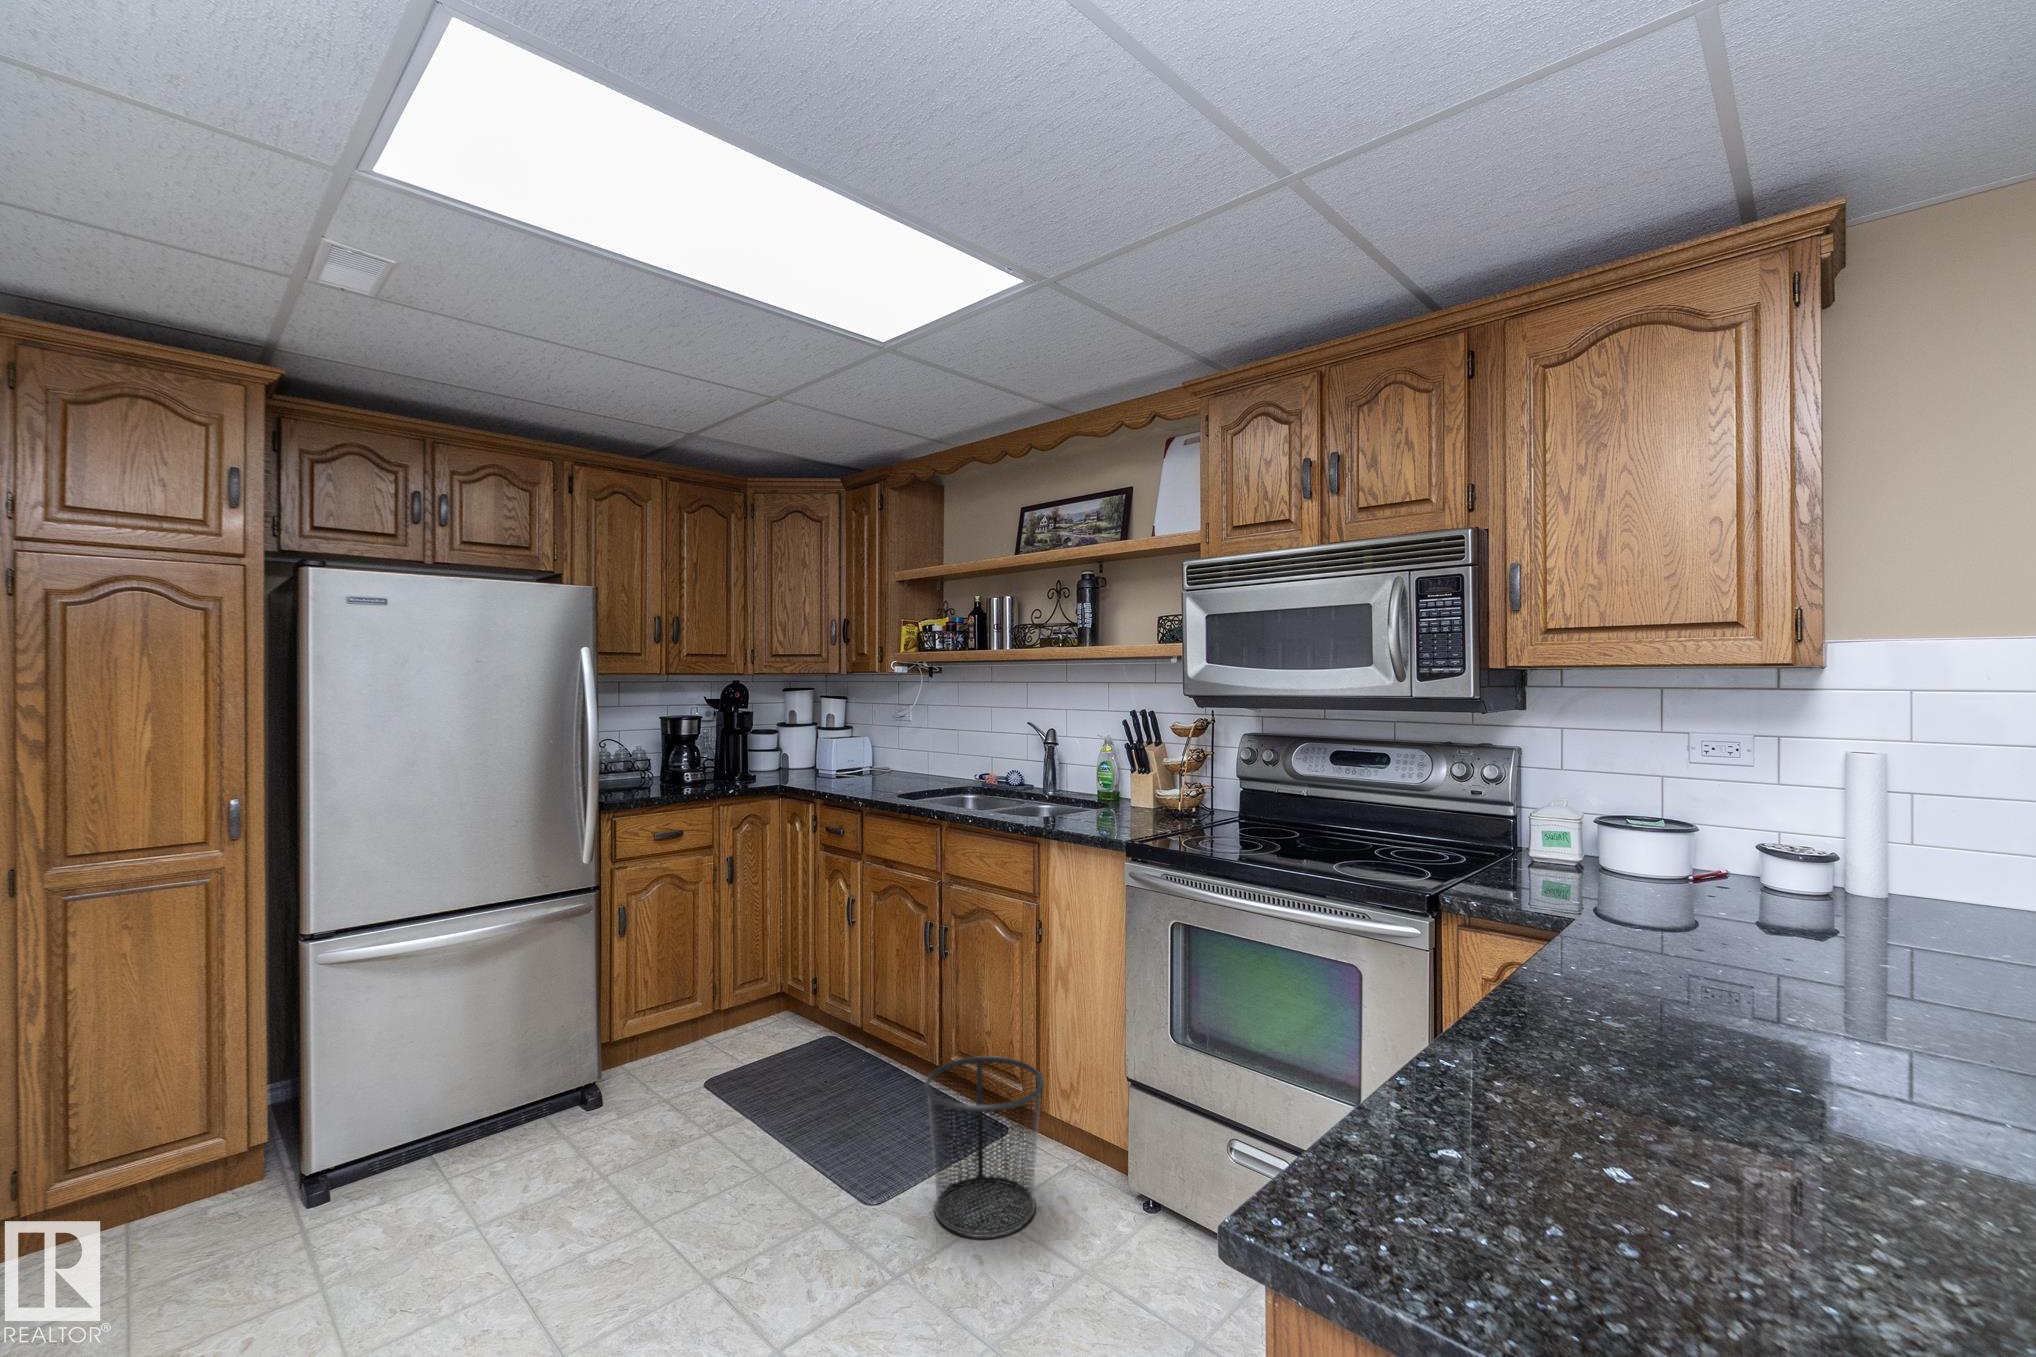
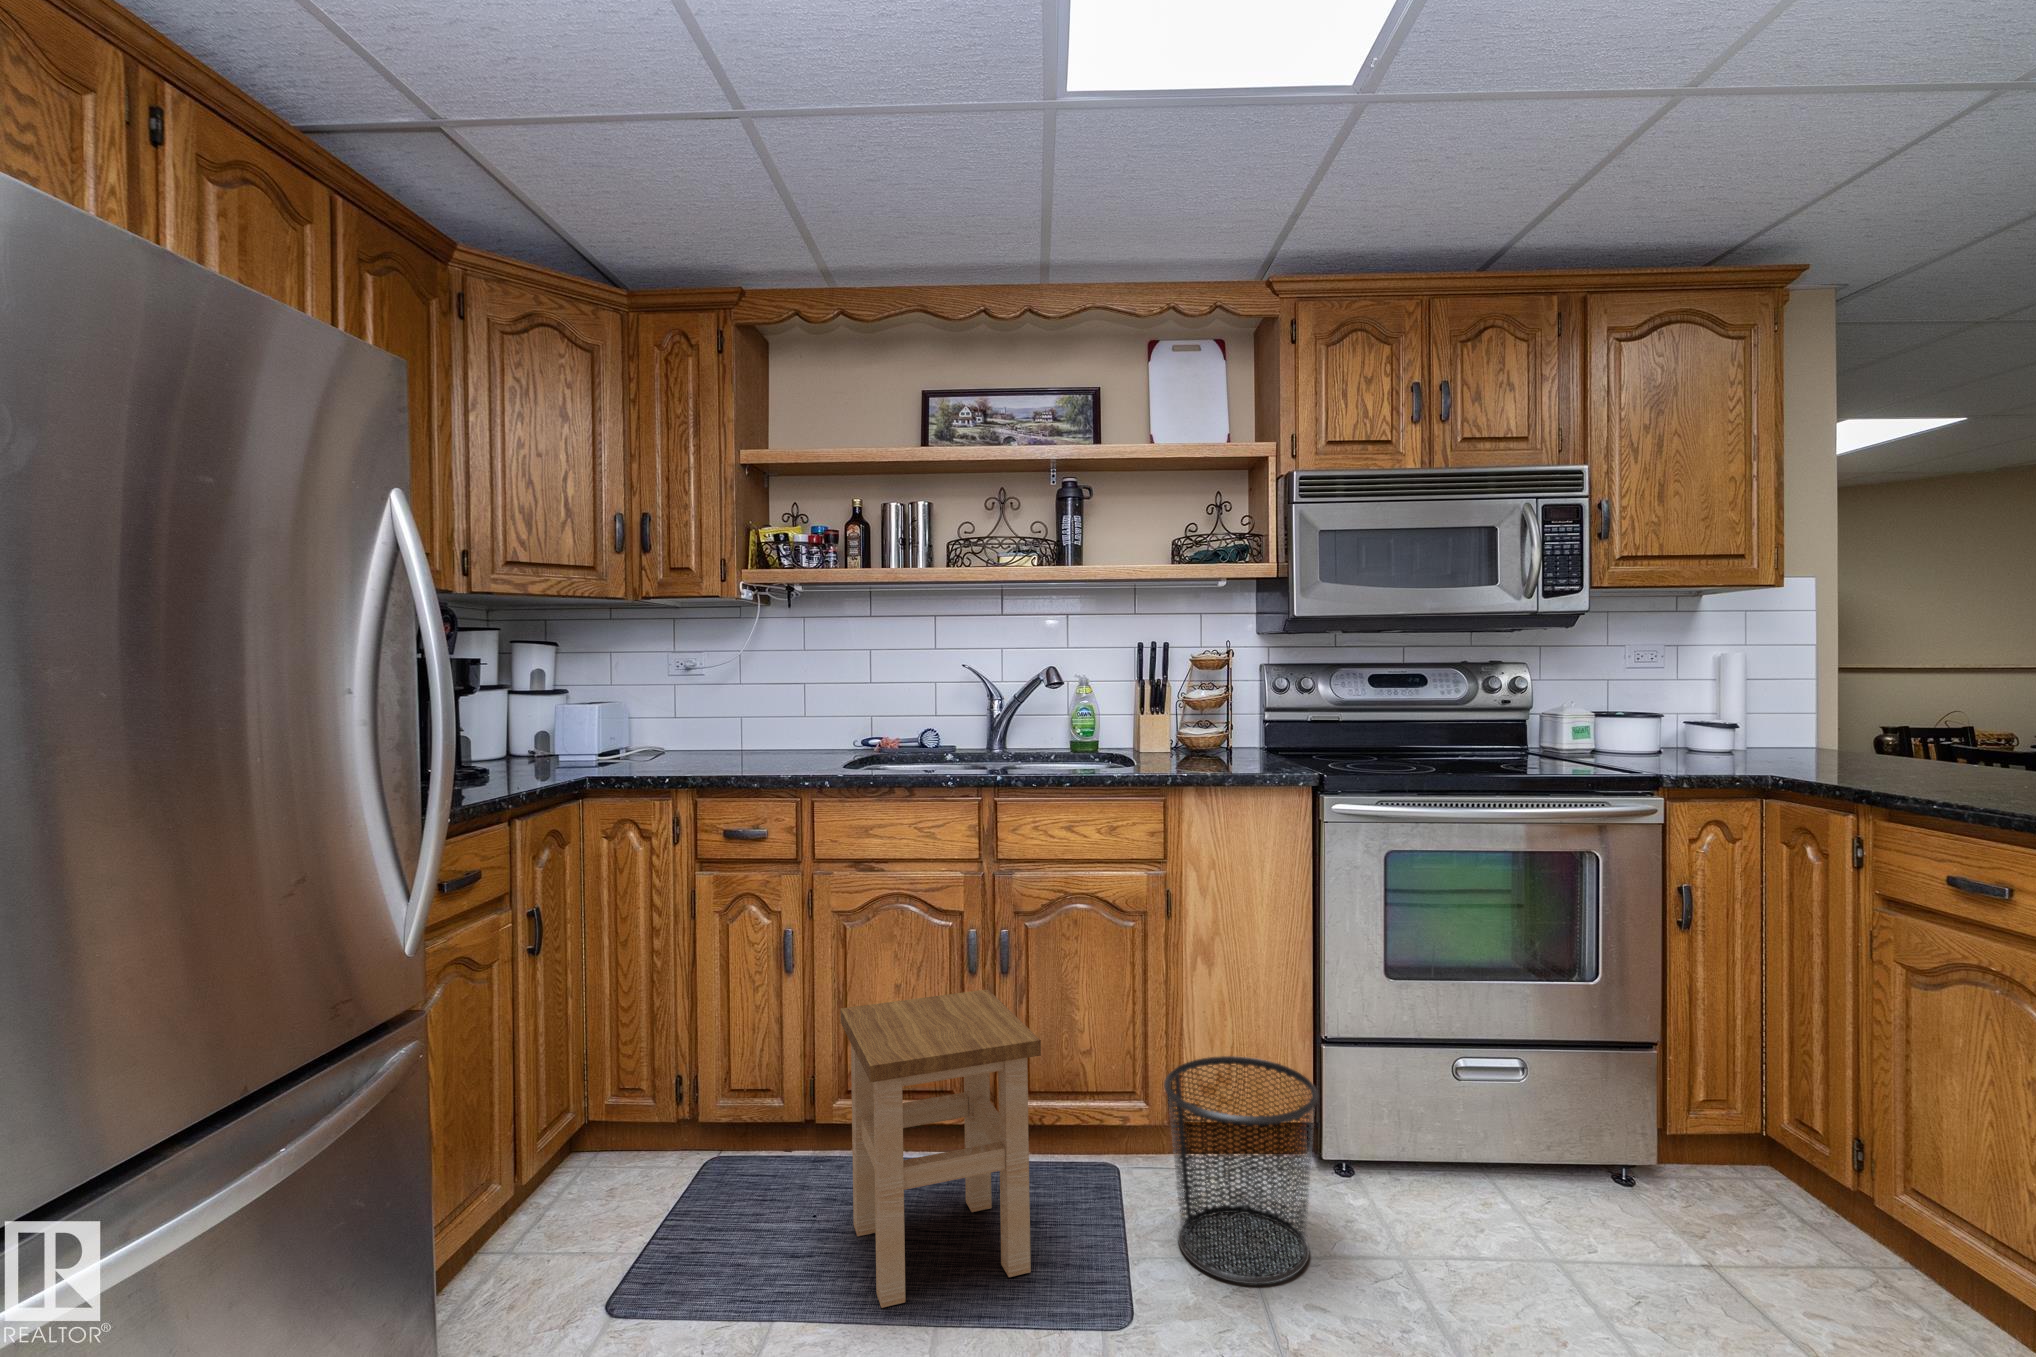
stool: none [763,955,918,1159] -> present [840,989,1041,1308]

